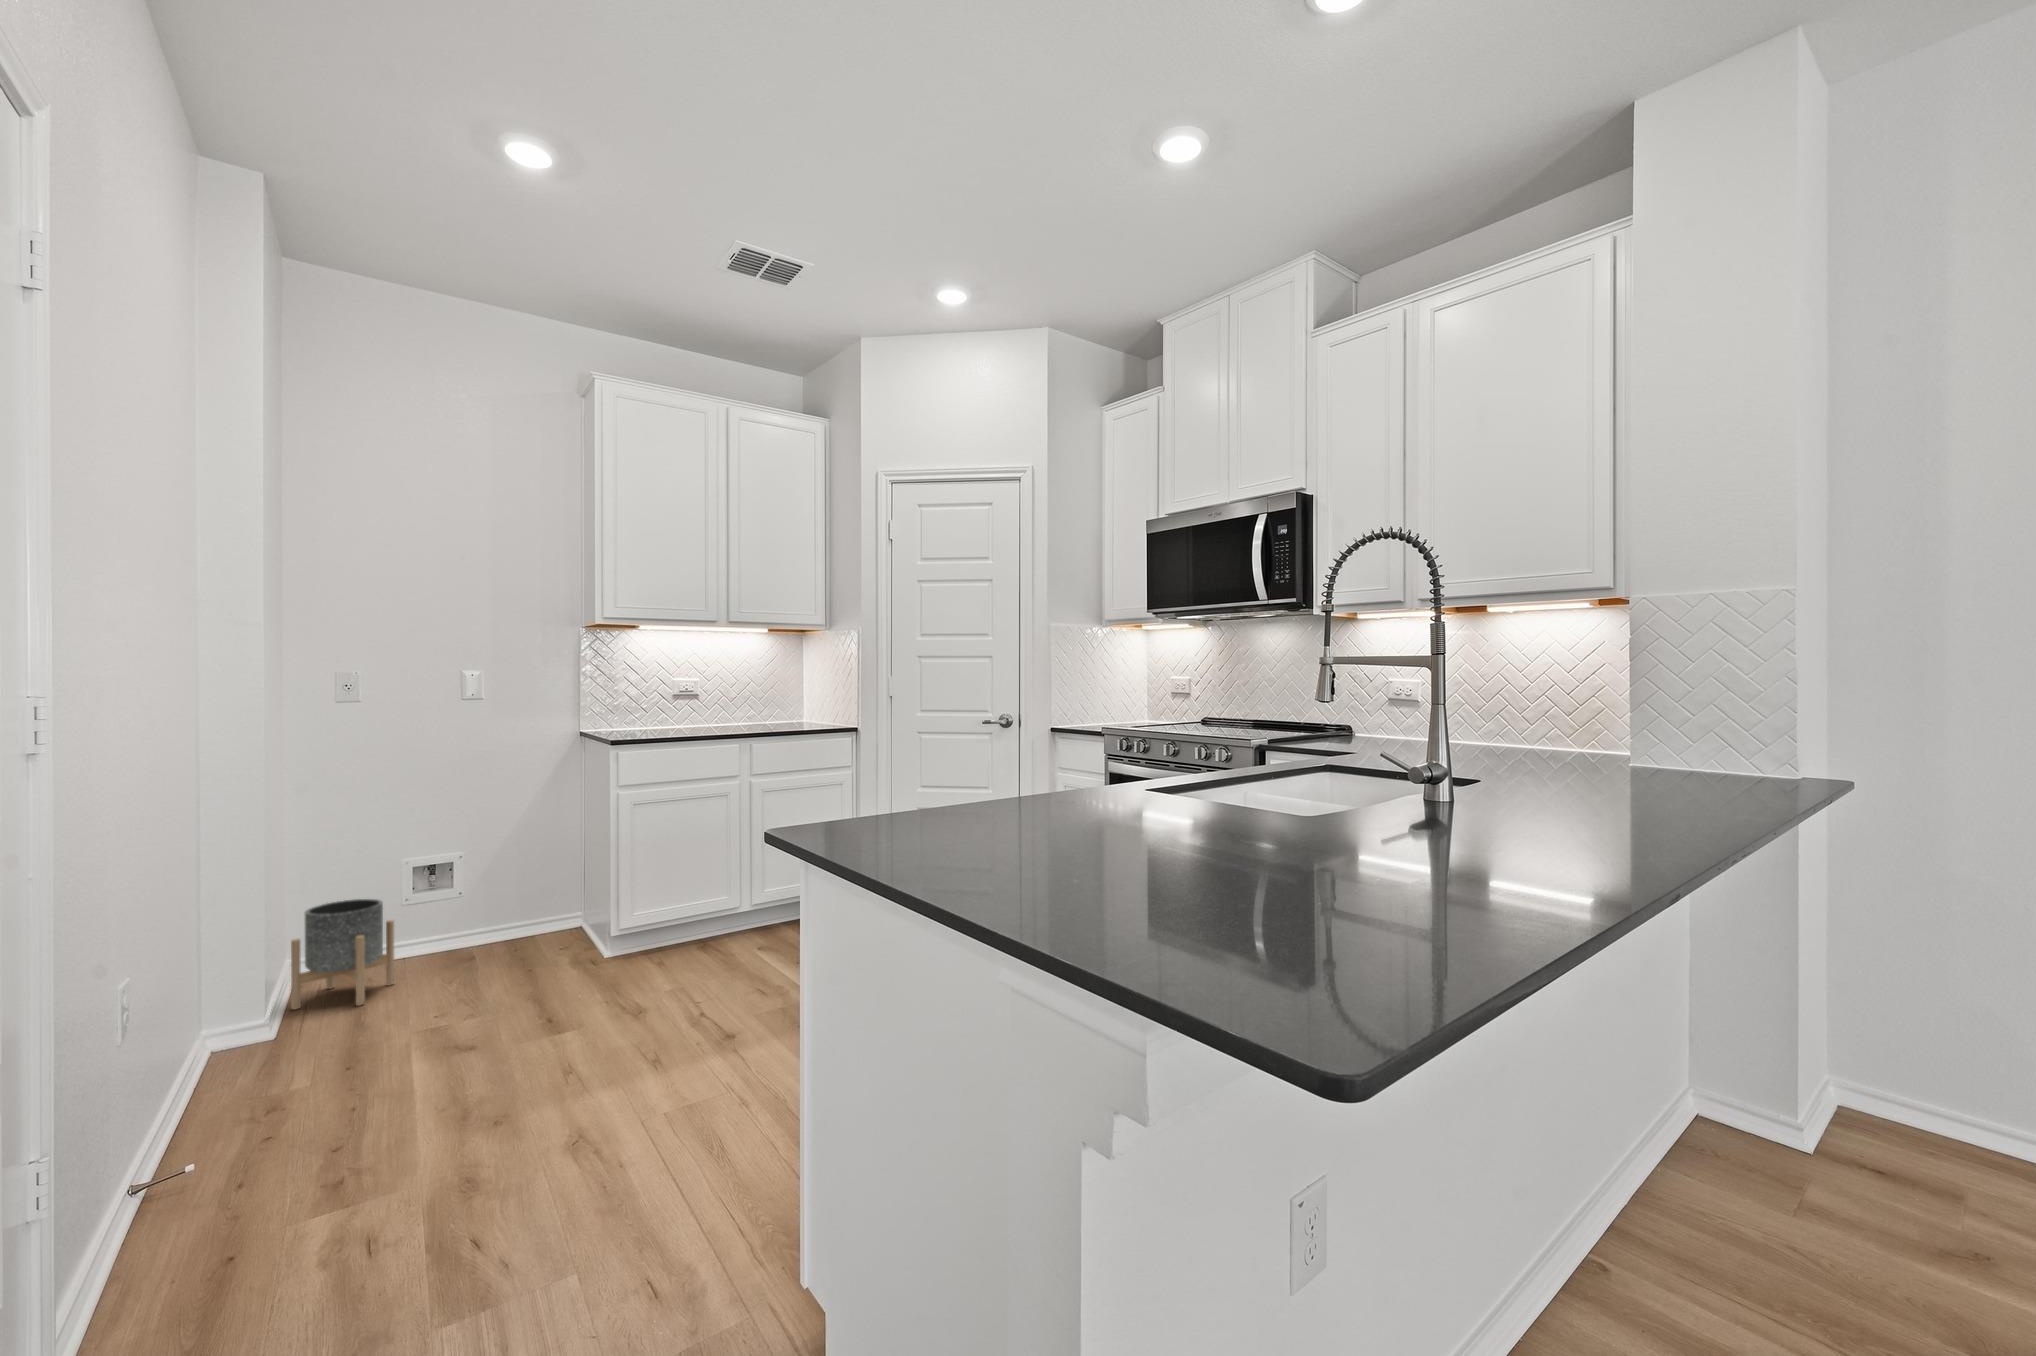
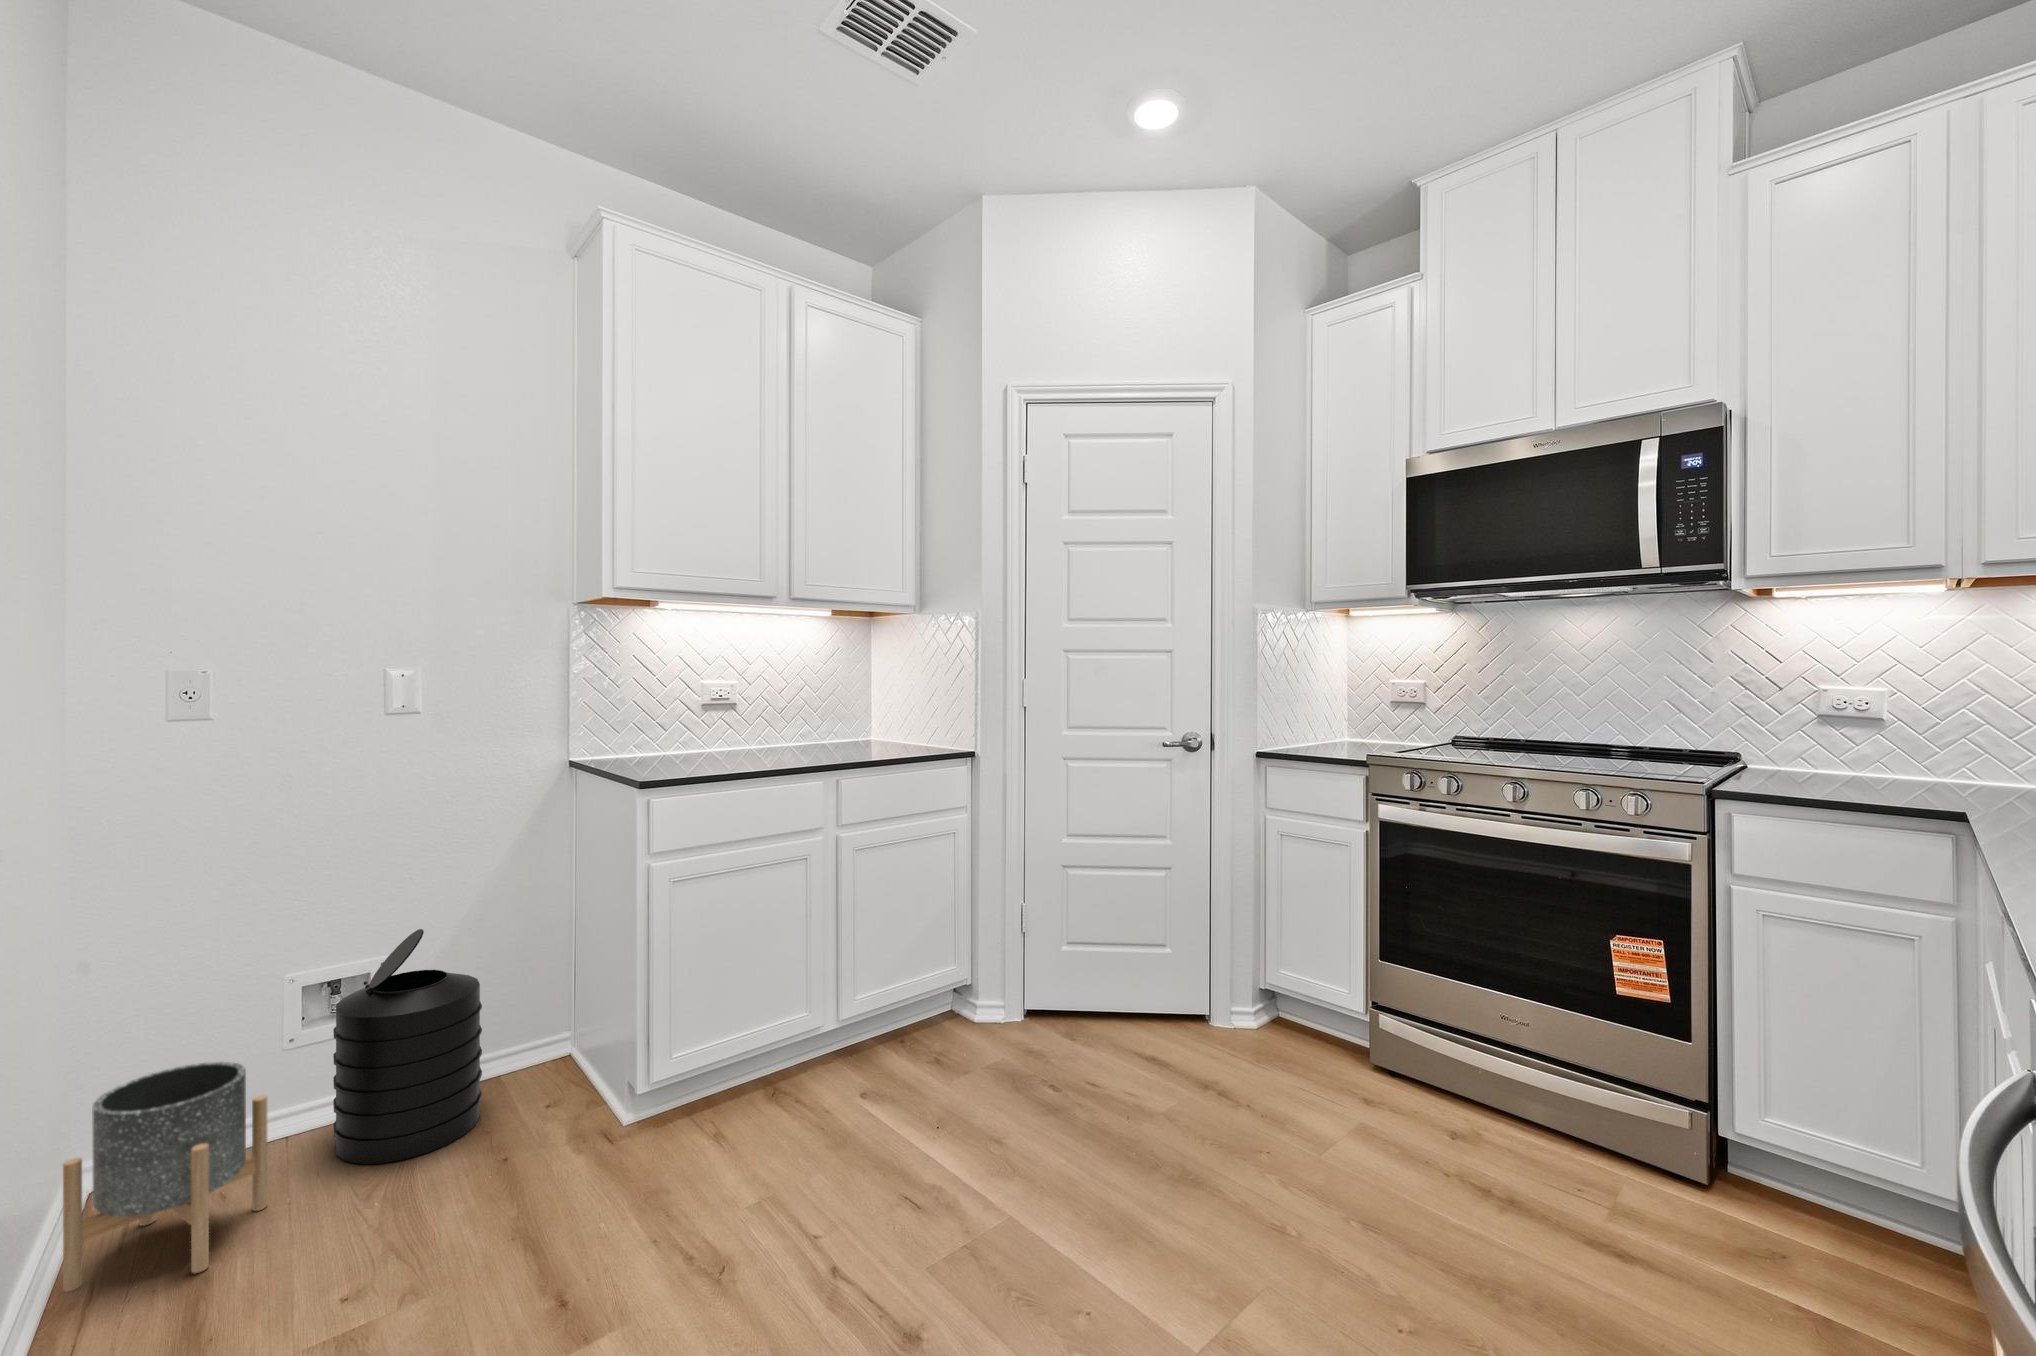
trash can: none [431,833,520,970] -> present [333,929,482,1164]

